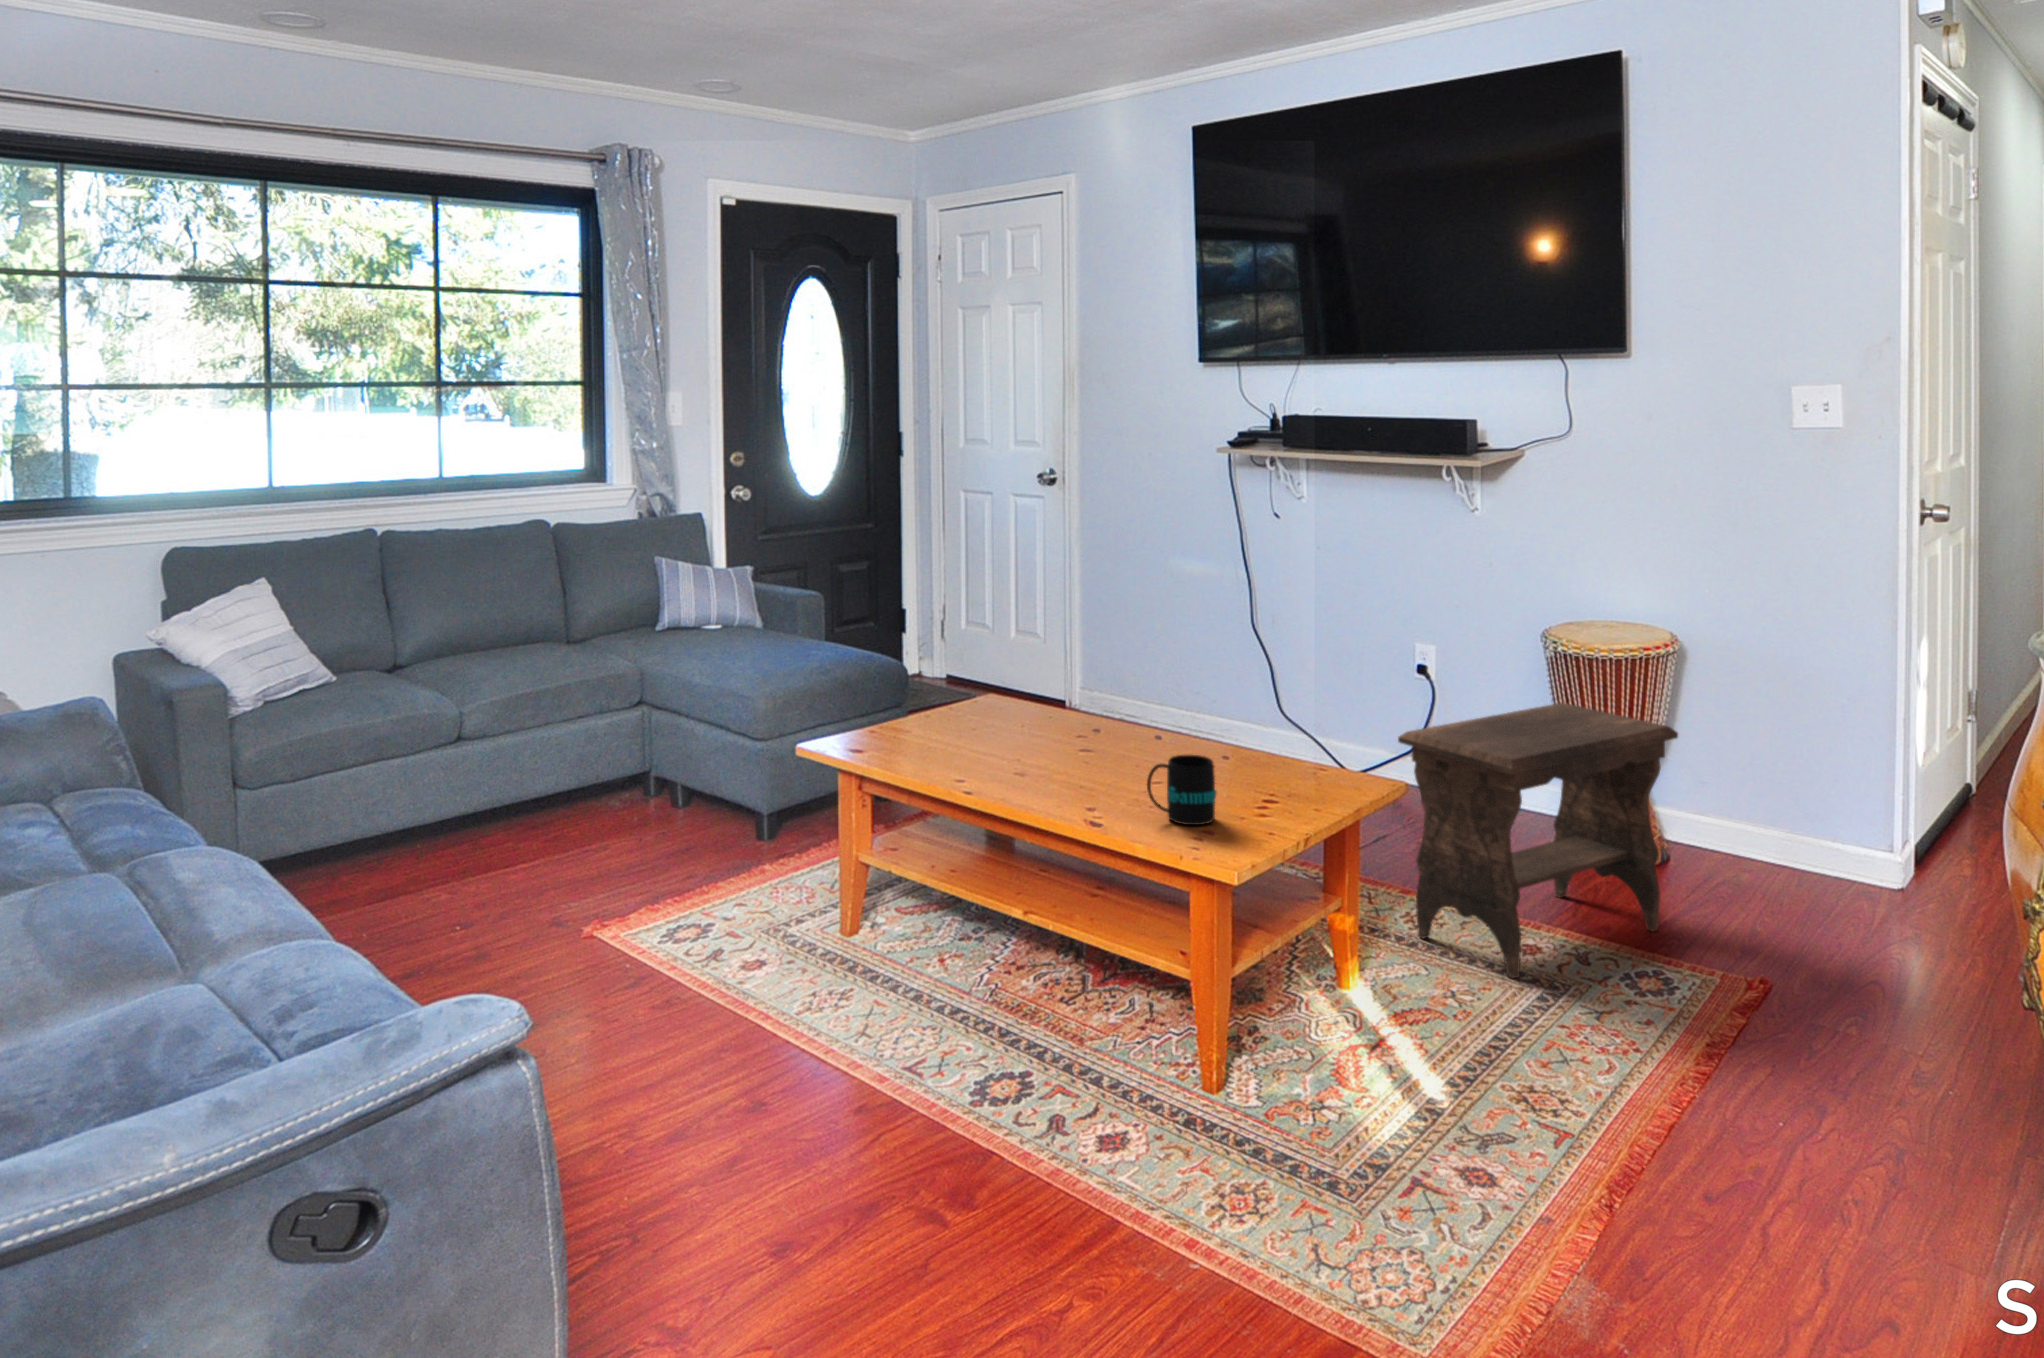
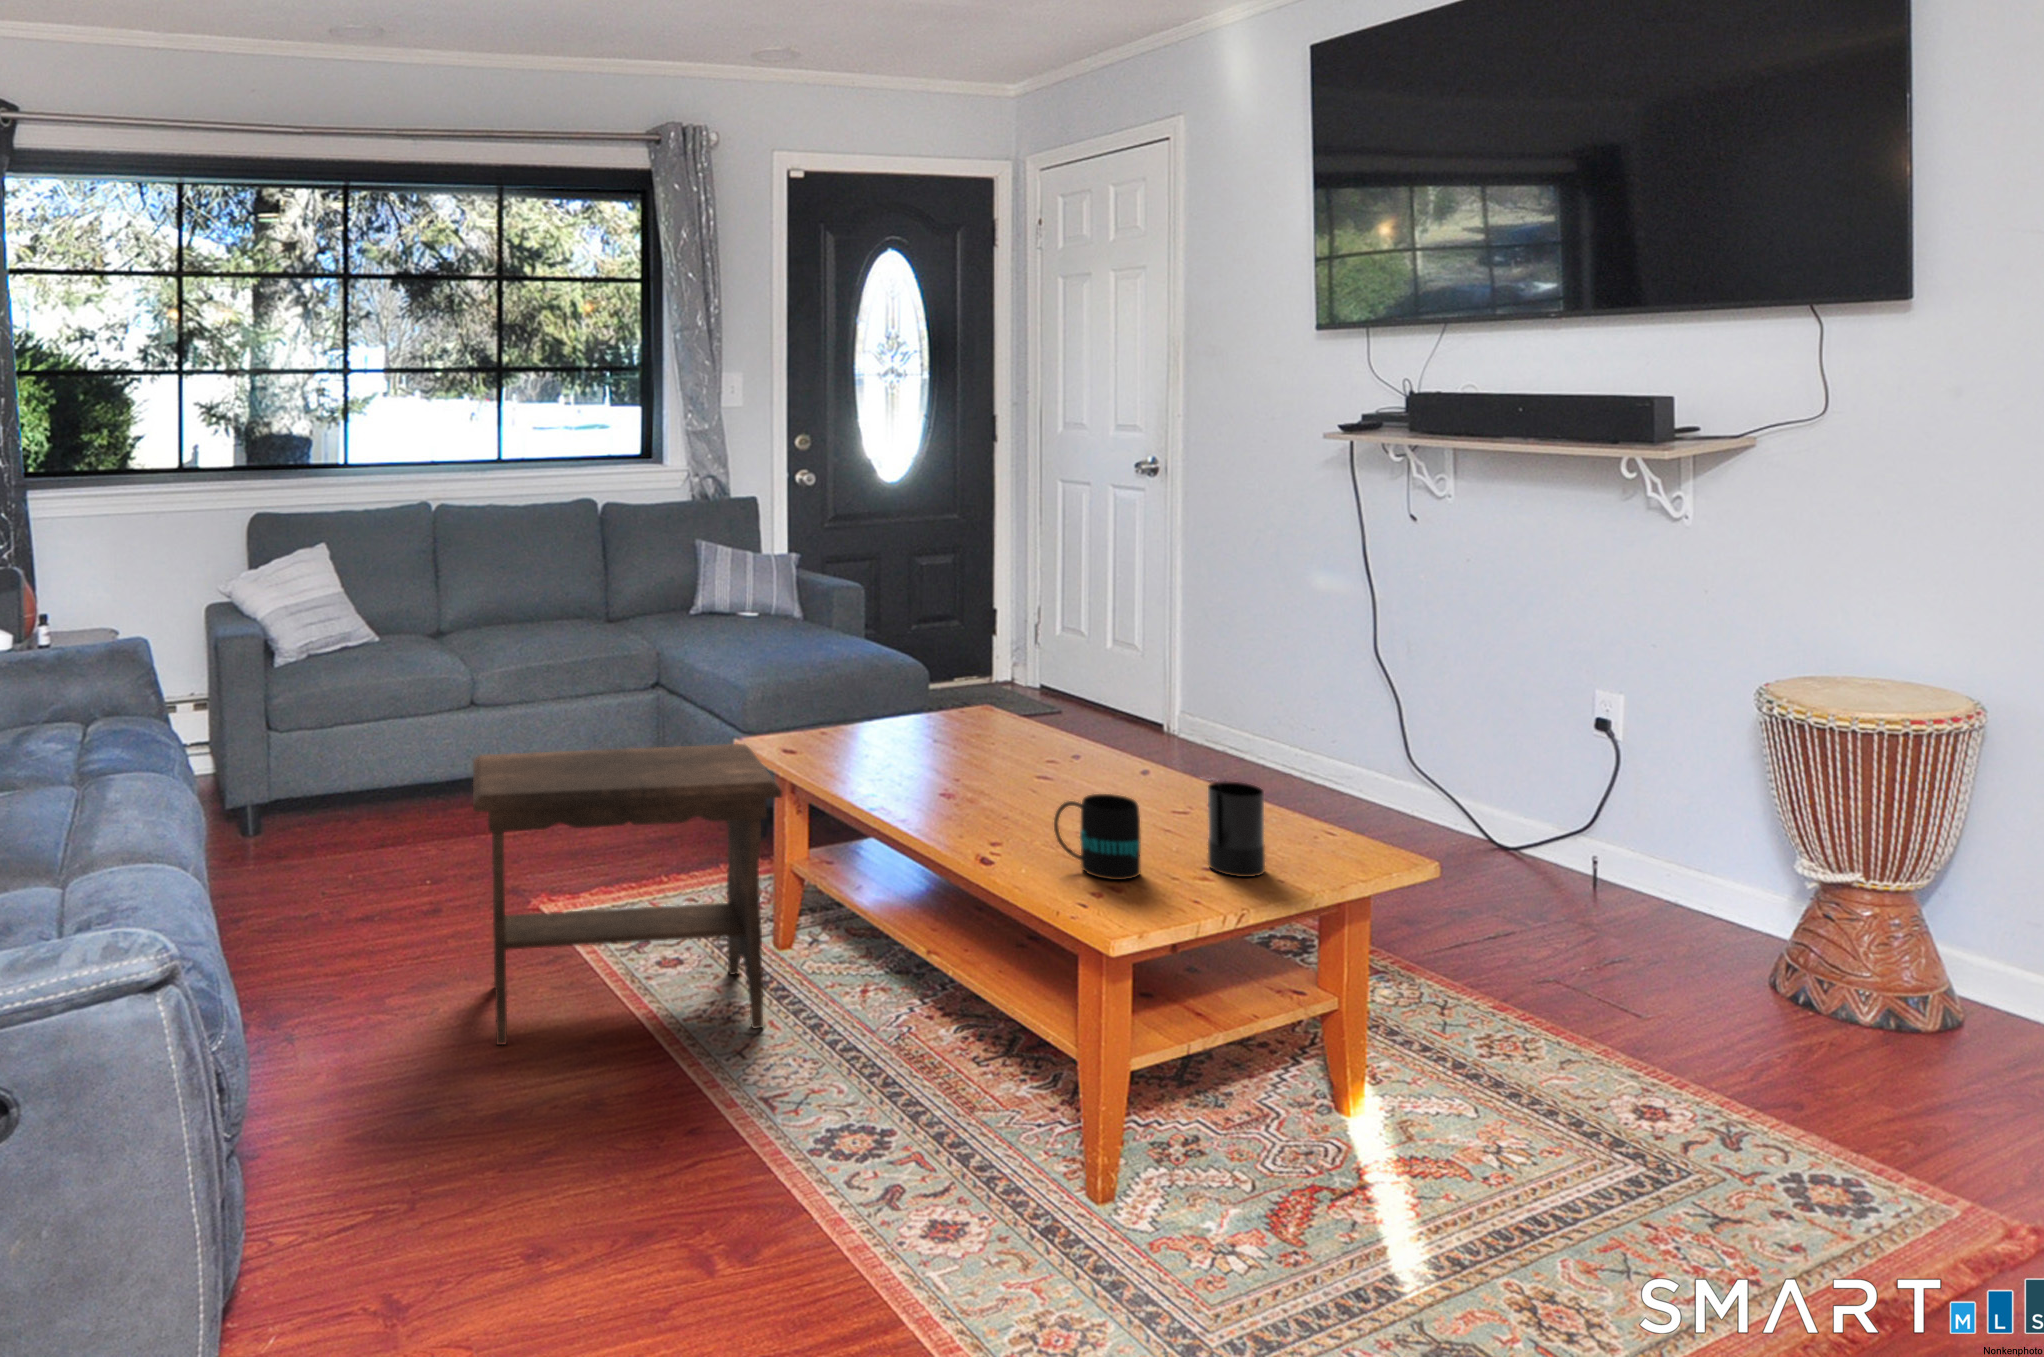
footstool: present [1398,703,1678,978] -> present [473,744,782,1045]
candle: none [1249,733,1298,810] -> present [1208,779,1265,877]

